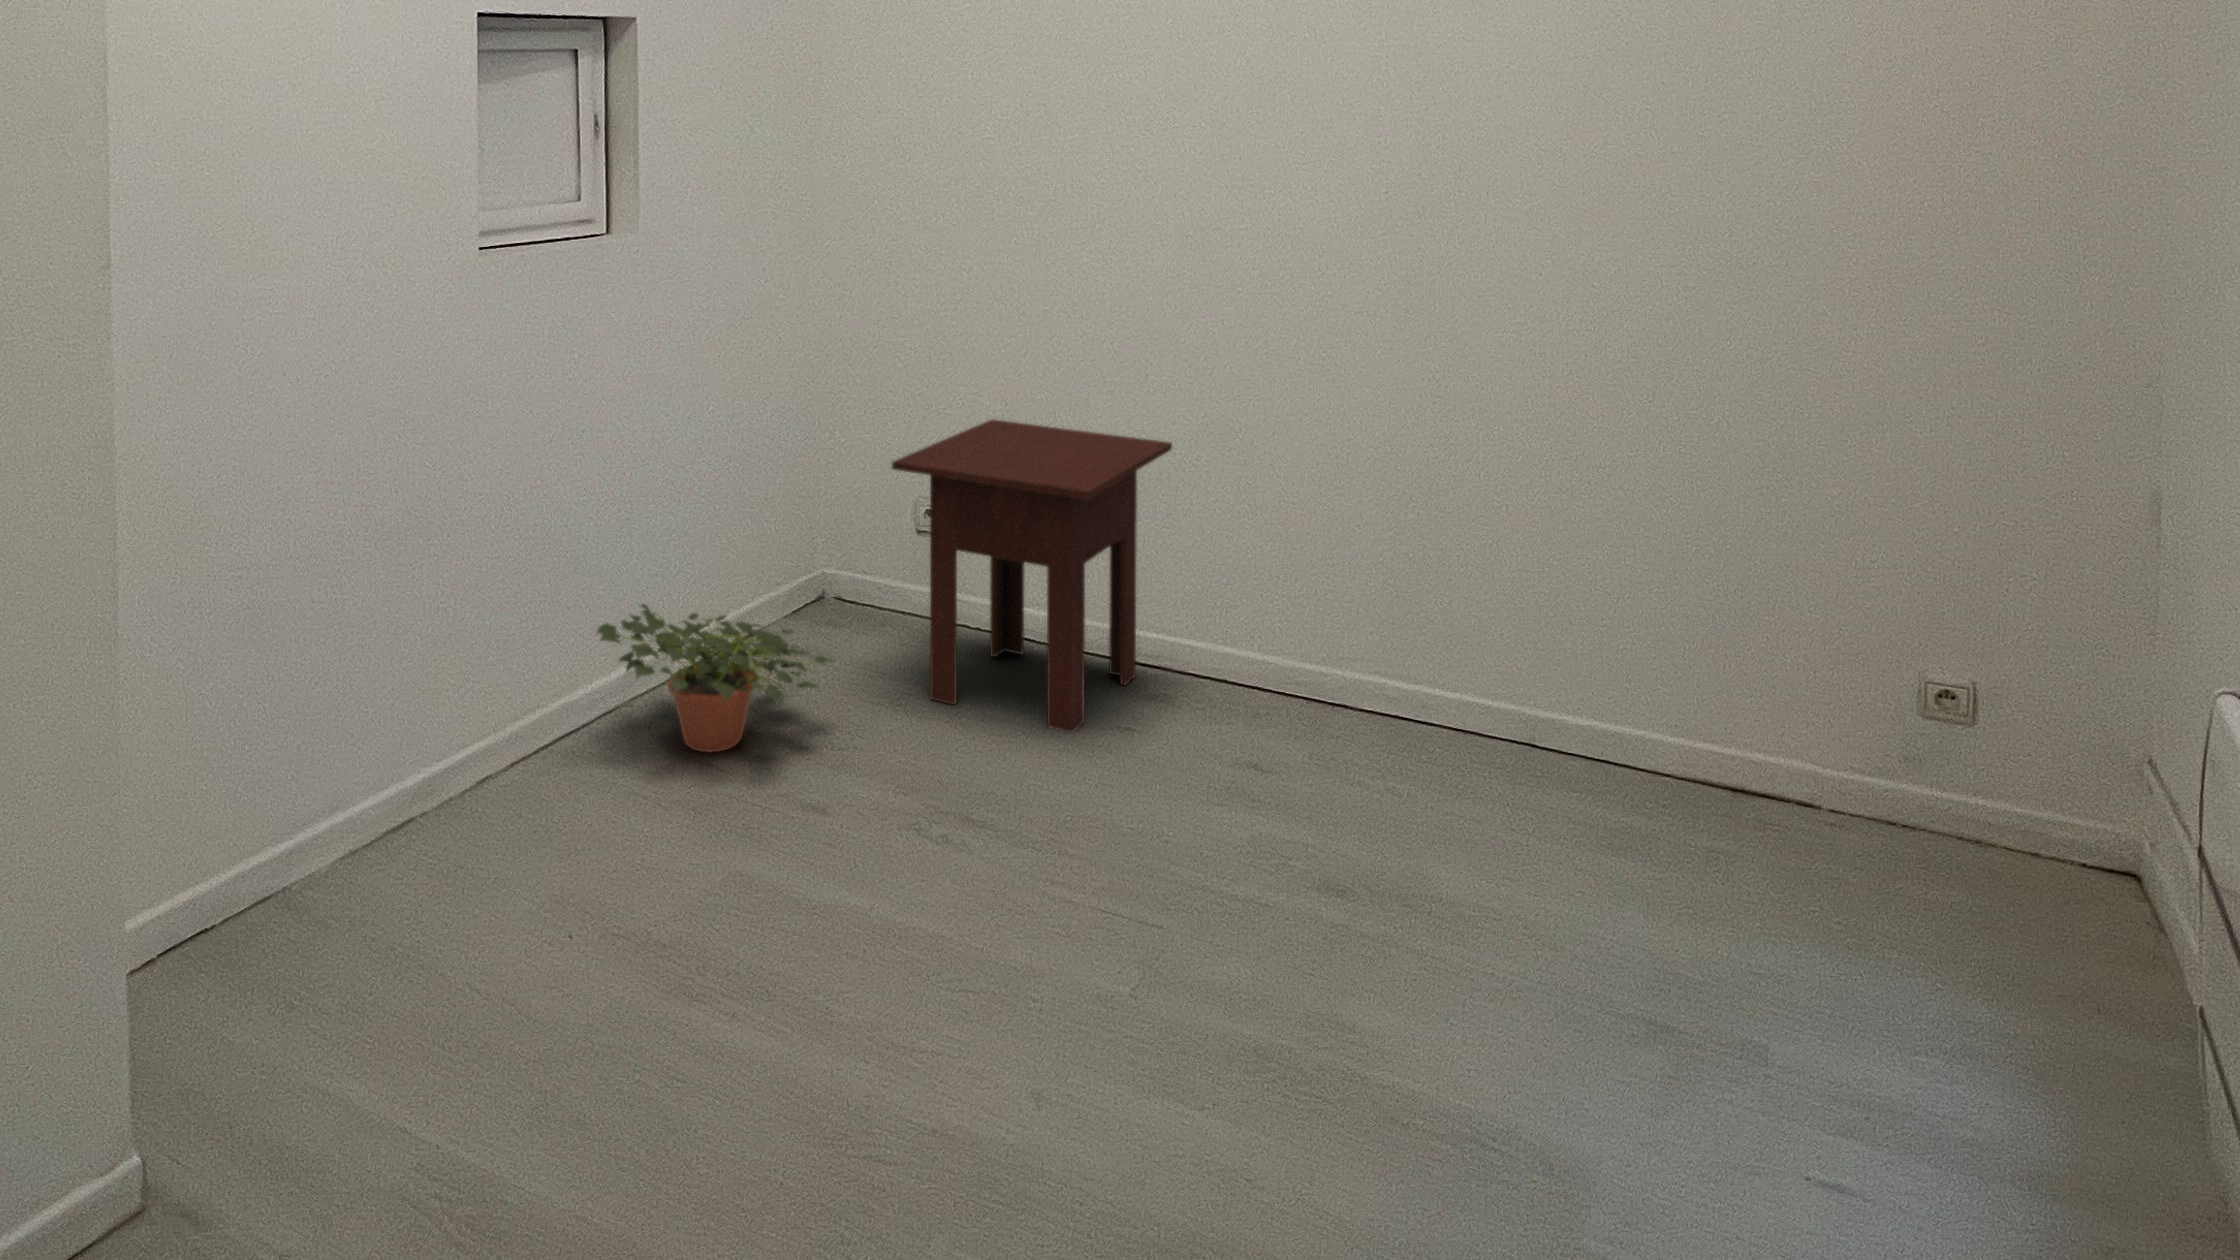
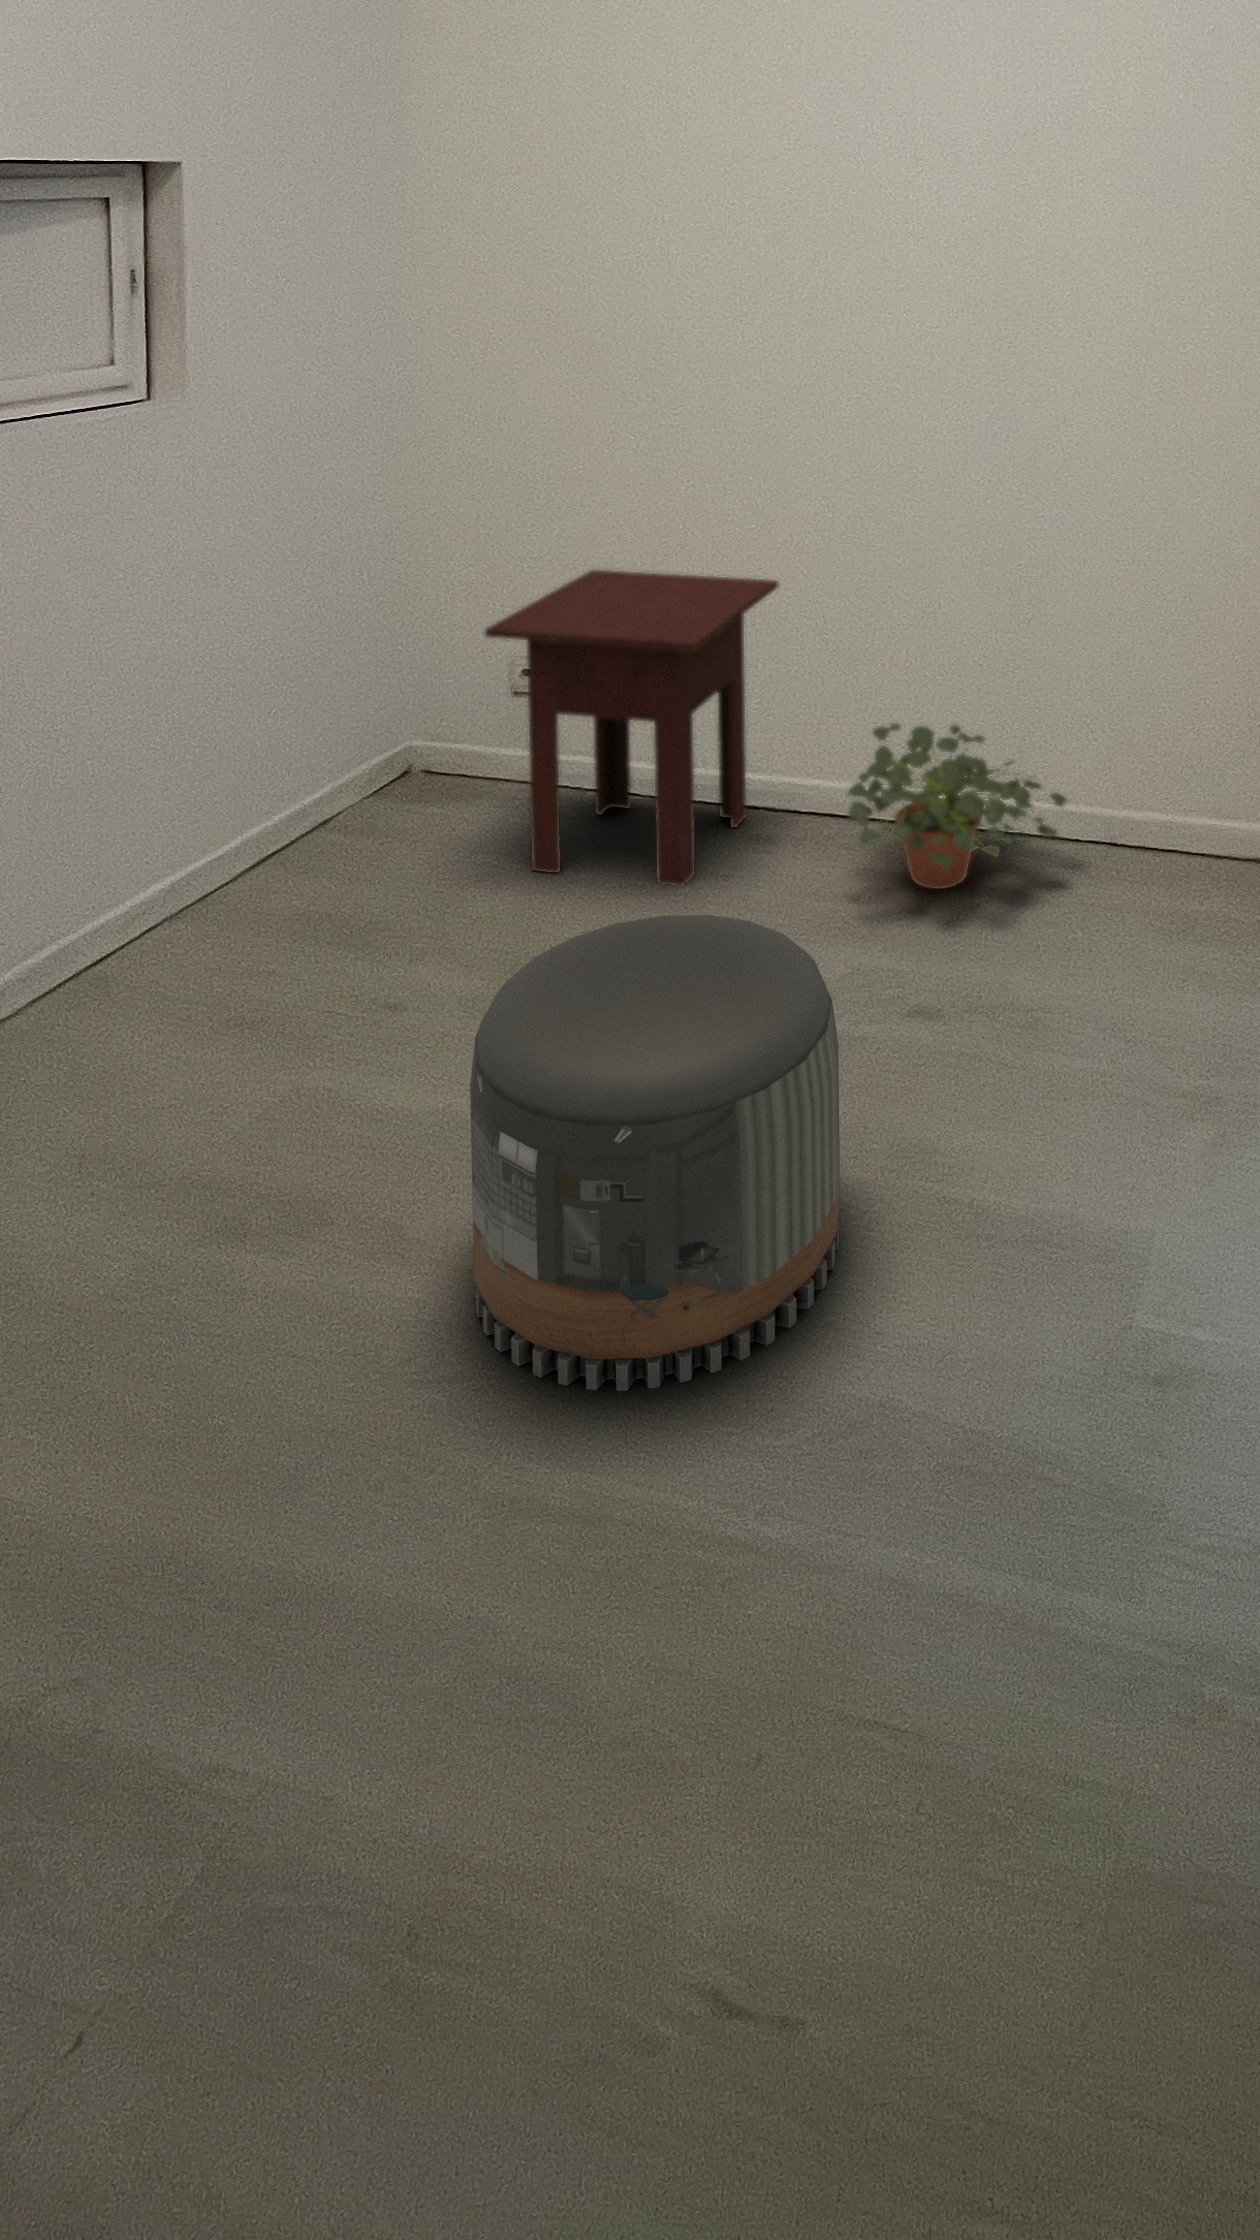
potted plant: present [597,604,831,752] -> present [849,723,1067,889]
pouf: none [865,742,1227,1205] -> present [470,915,840,1391]

